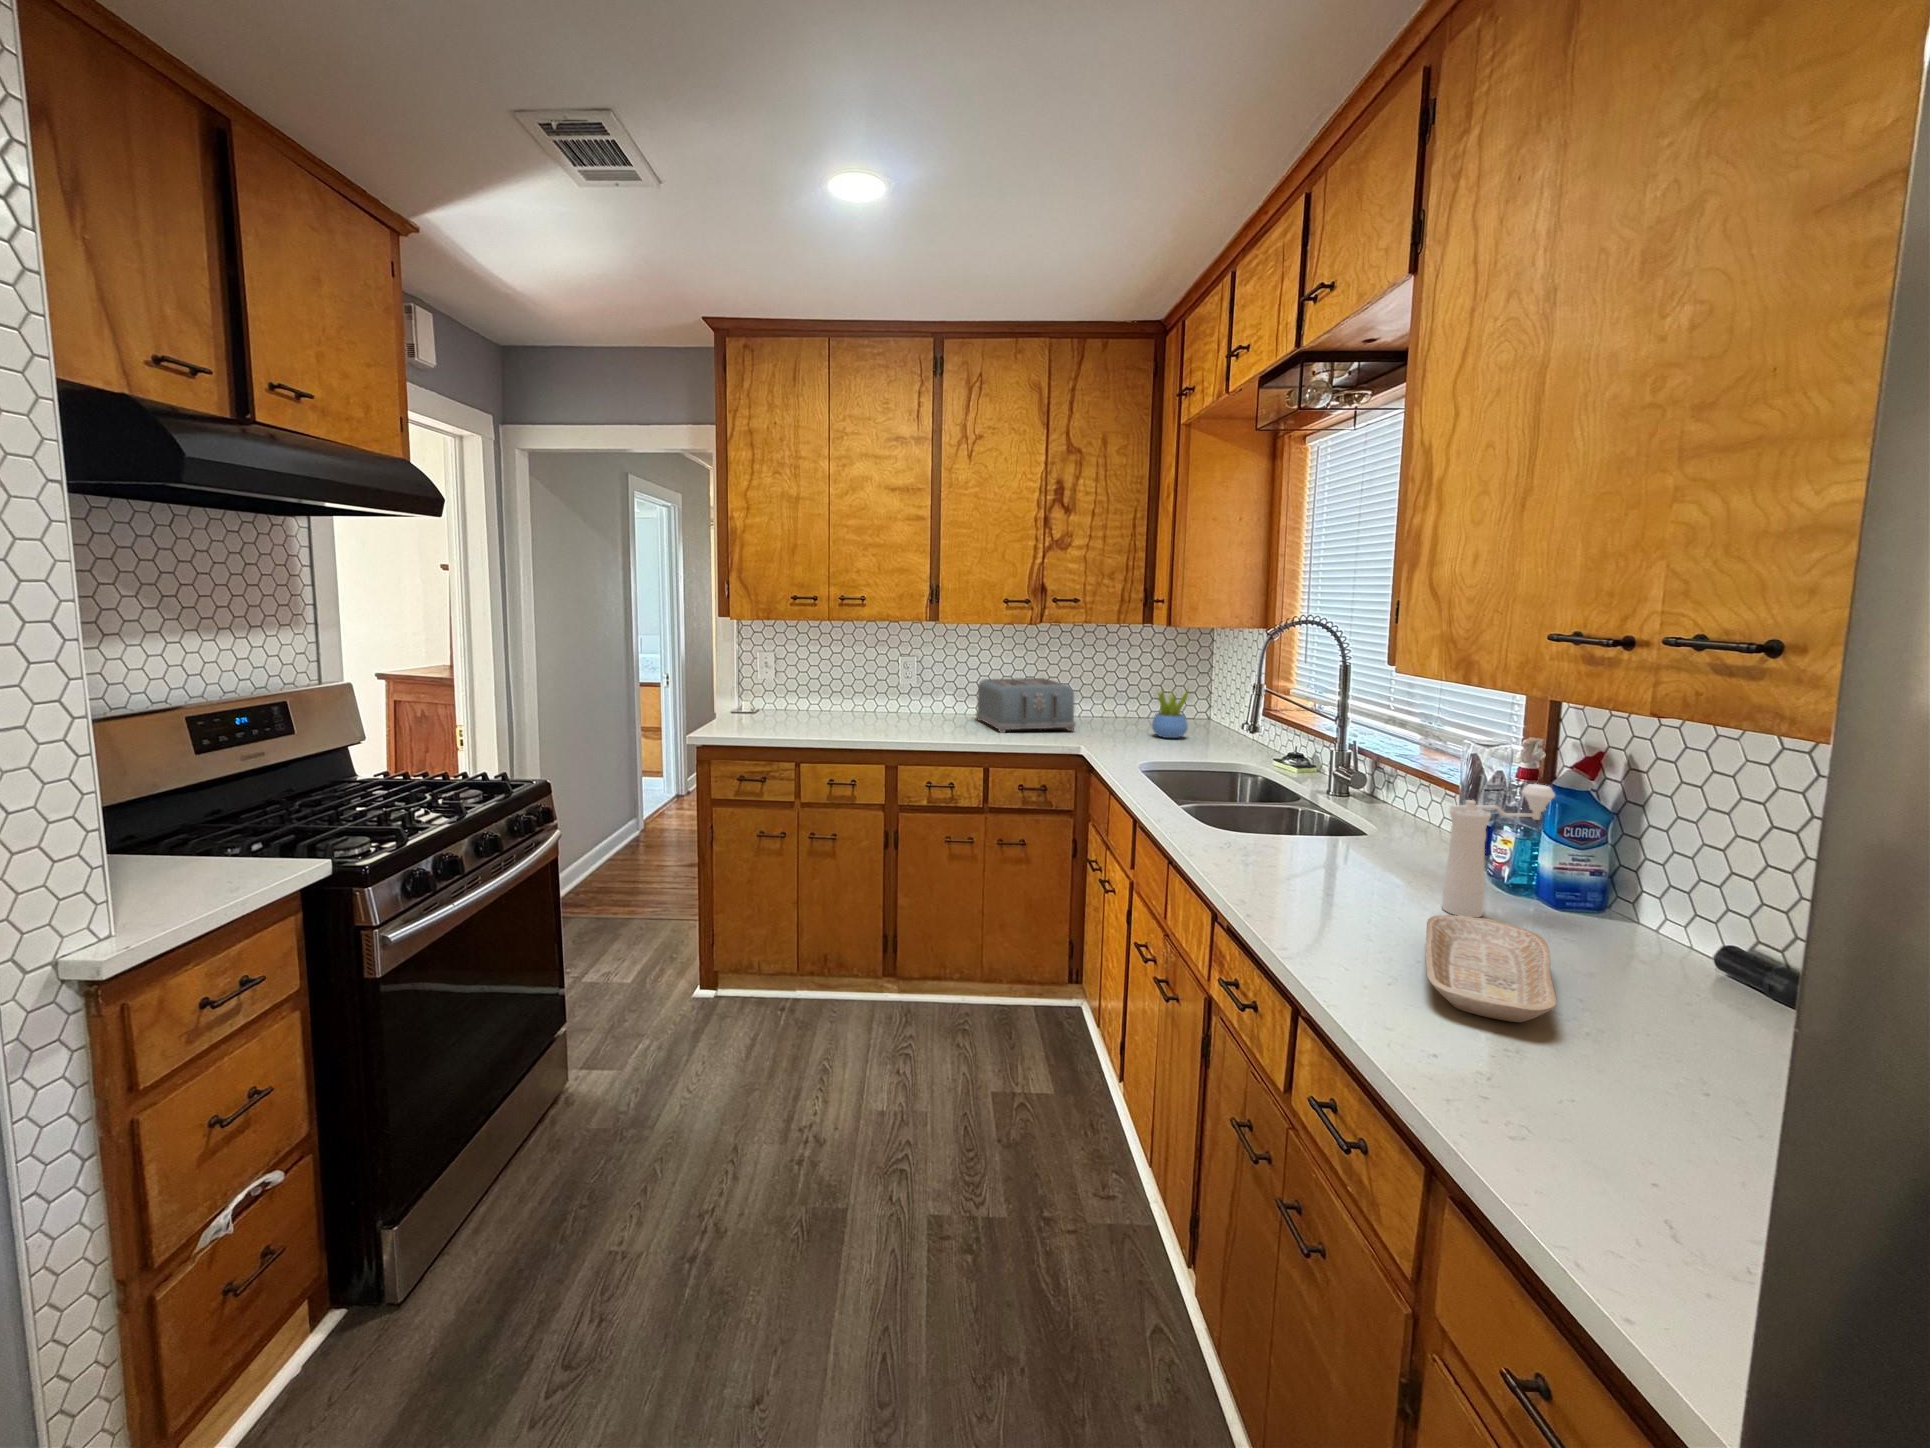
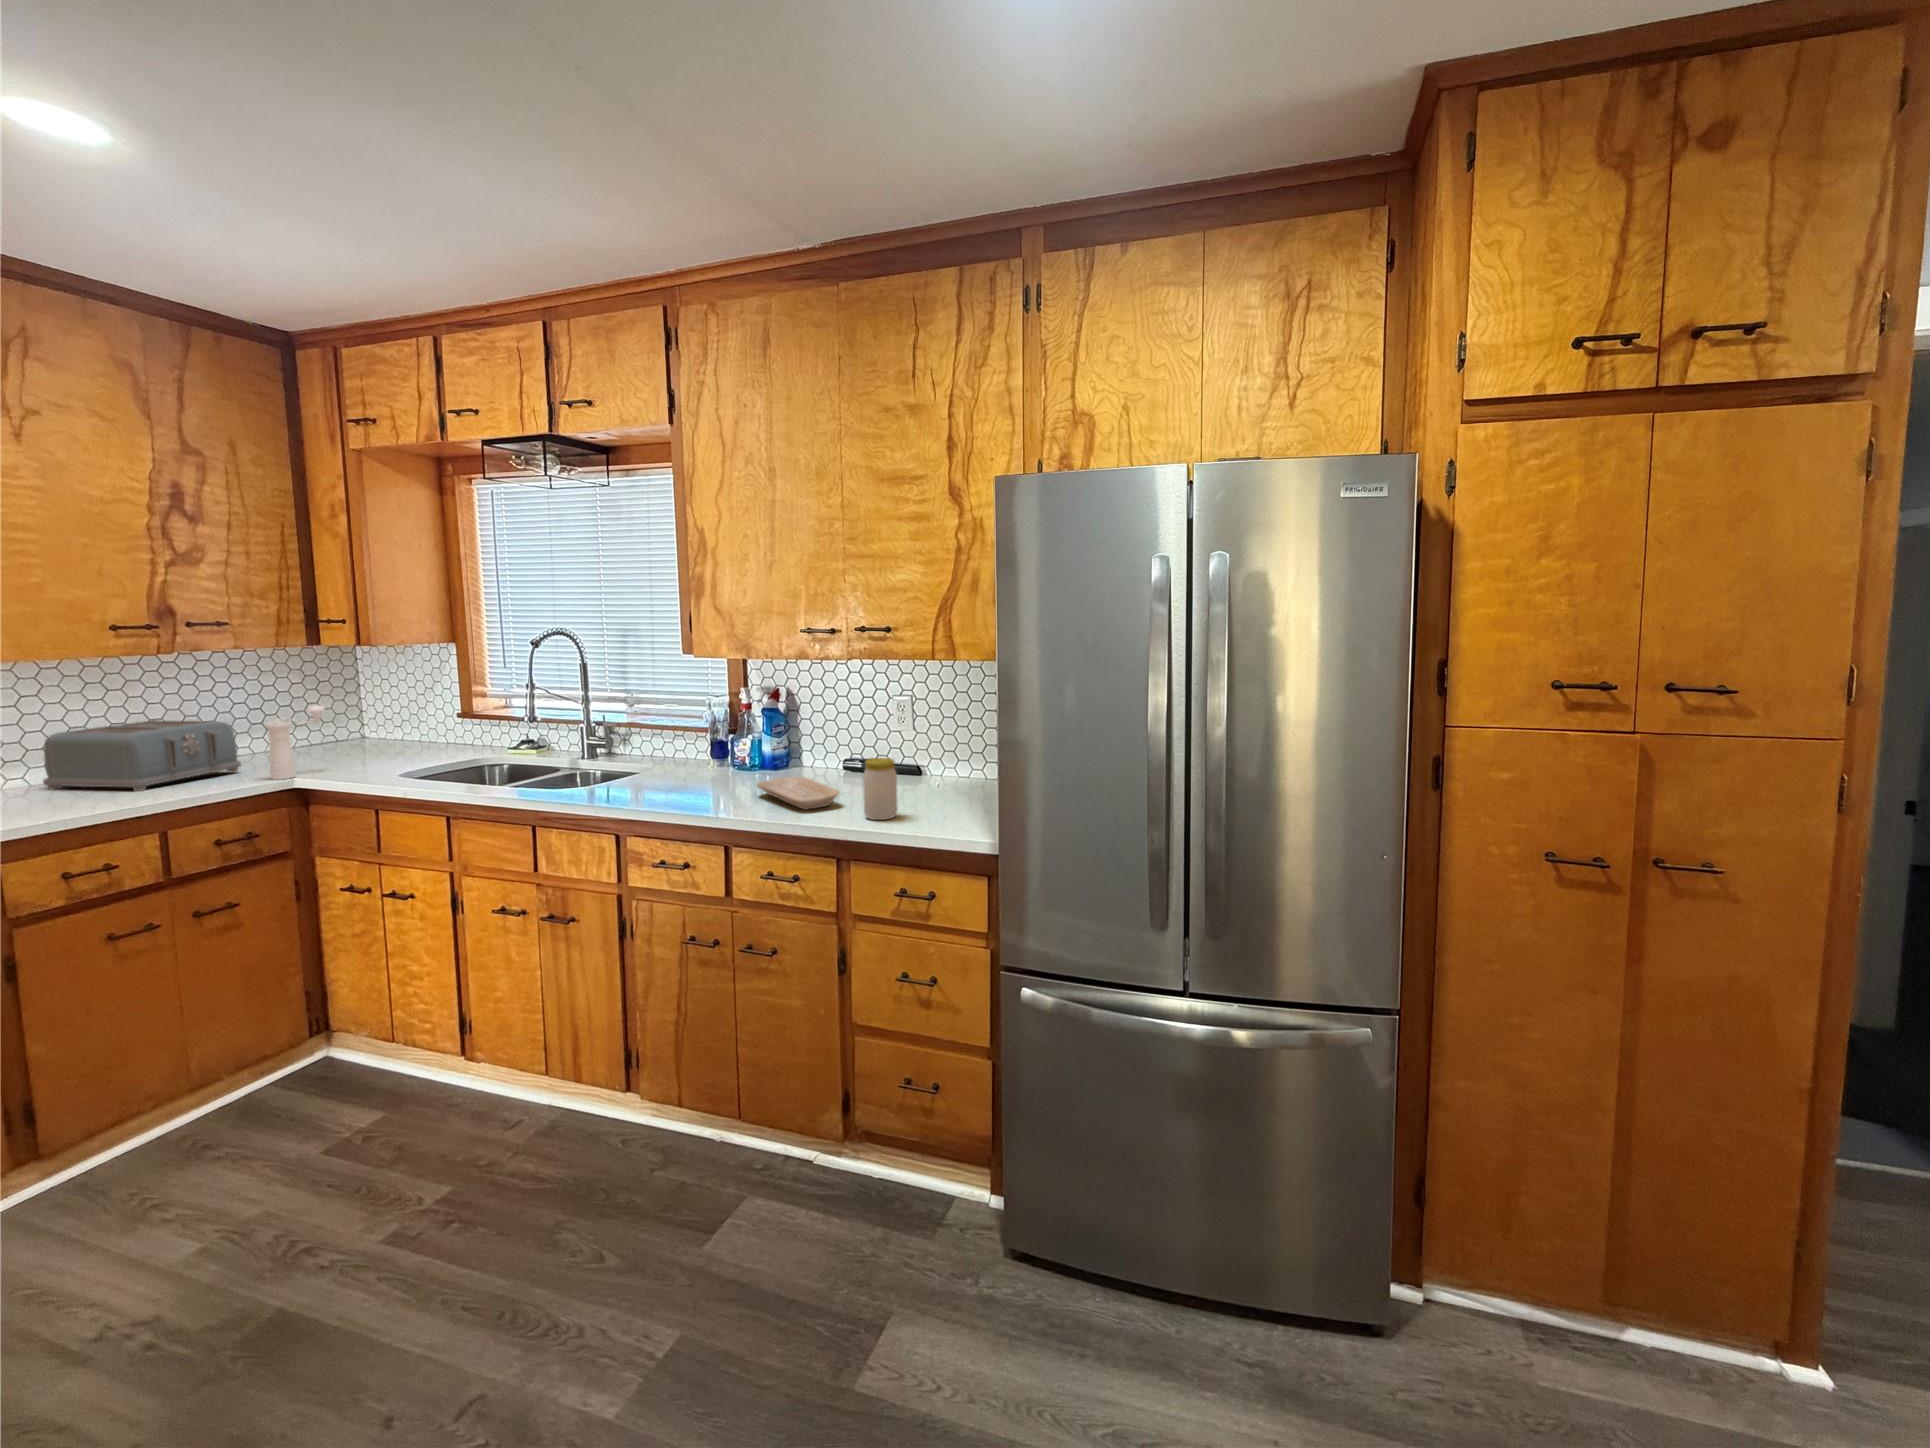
succulent plant: present [1152,688,1189,738] -> none [333,702,380,758]
pepper mill: present [1442,784,1555,918] -> present [266,706,325,780]
jar: none [1540,965,1657,1143] -> present [863,758,898,820]

